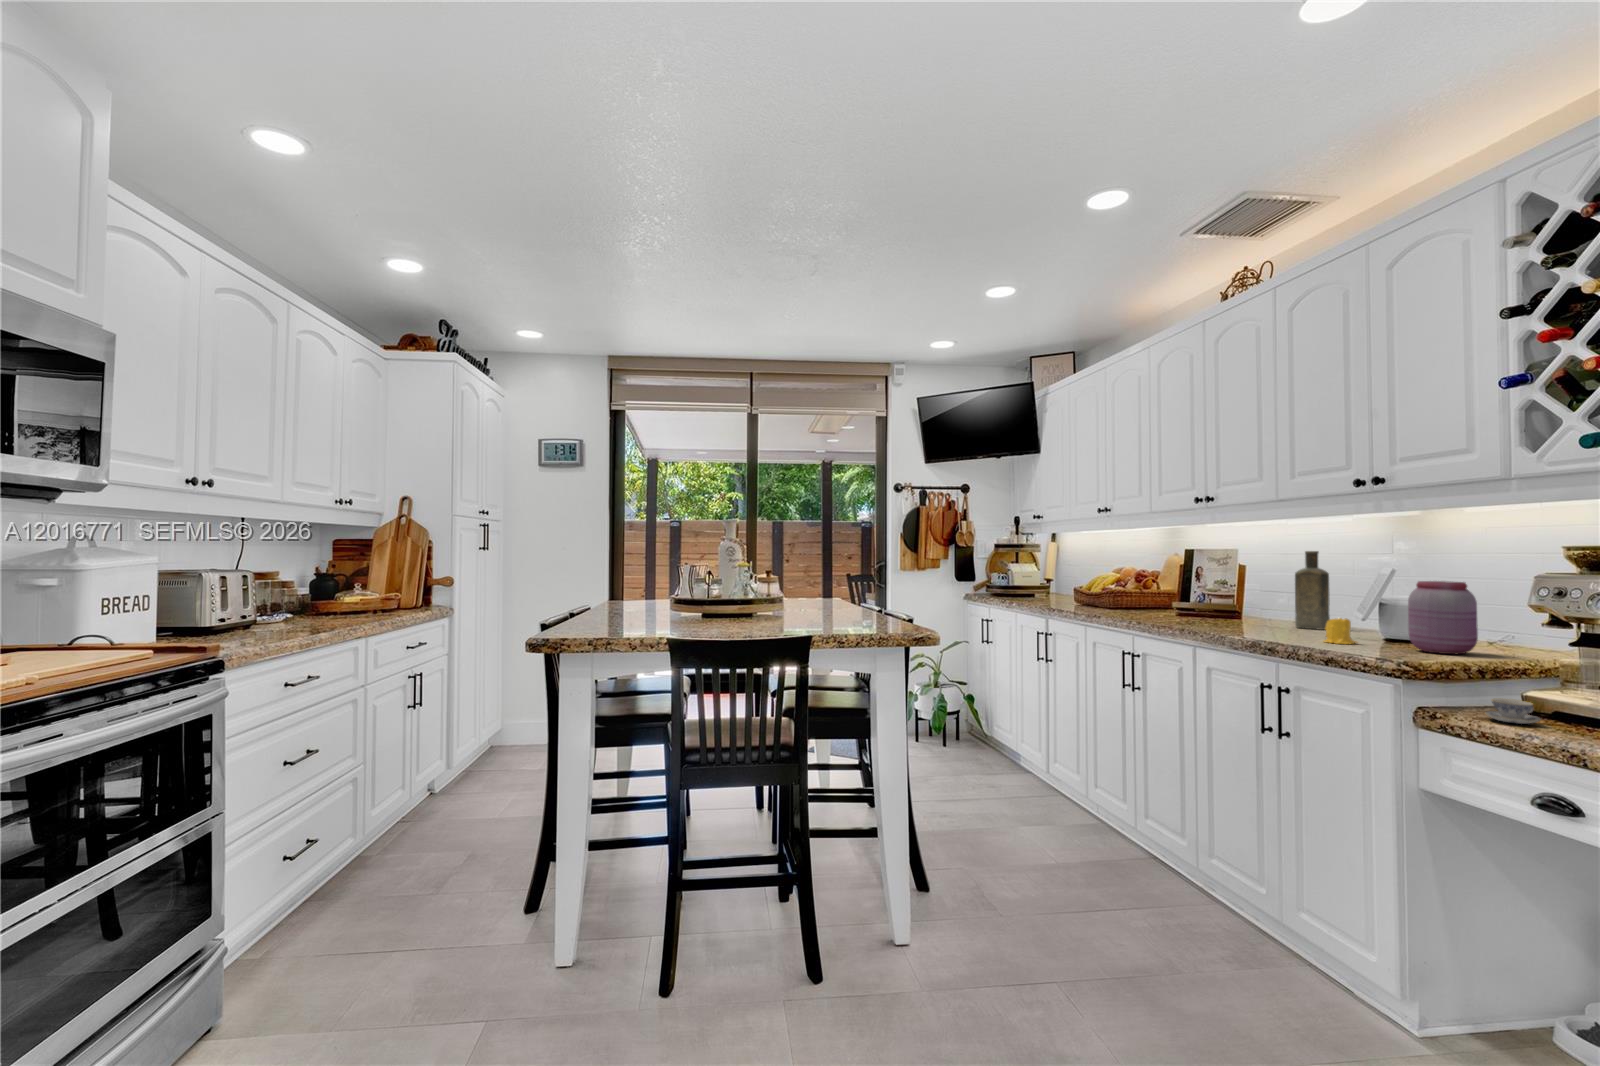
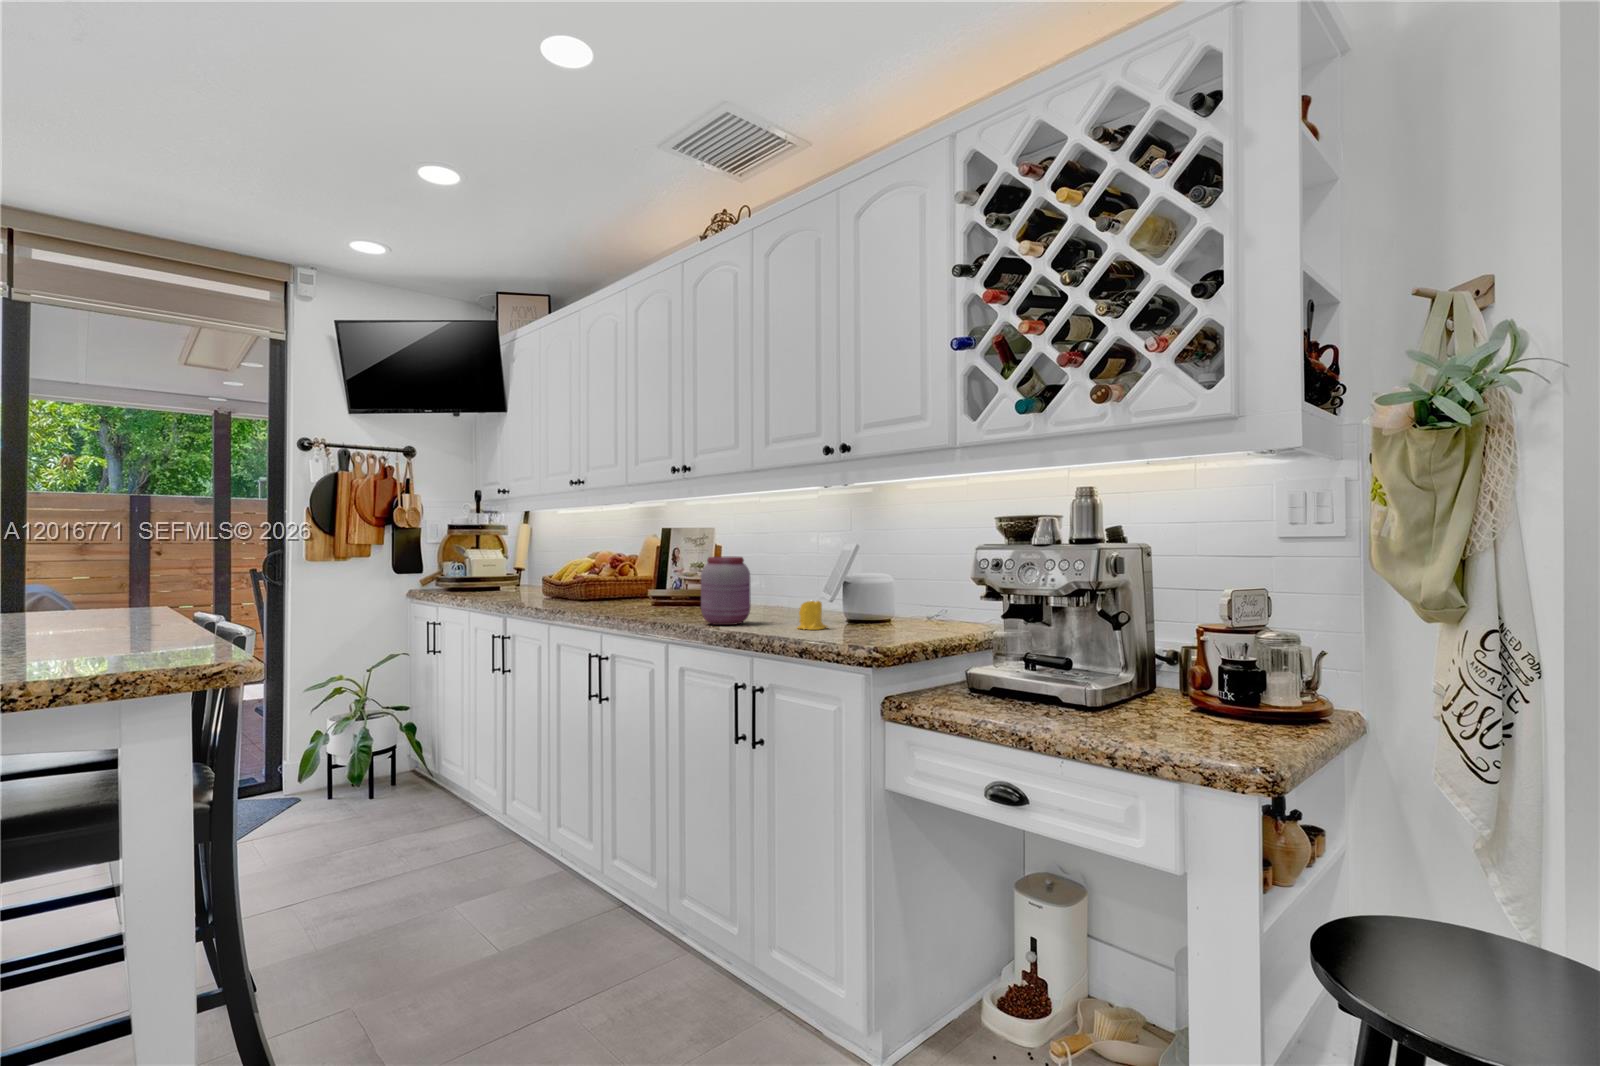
bottle: present [1295,551,1330,630] -> none [768,528,801,613]
jar: present [1408,581,1478,654] -> present [701,557,751,625]
teacup: present [1485,699,1542,724] -> none [942,680,987,706]

